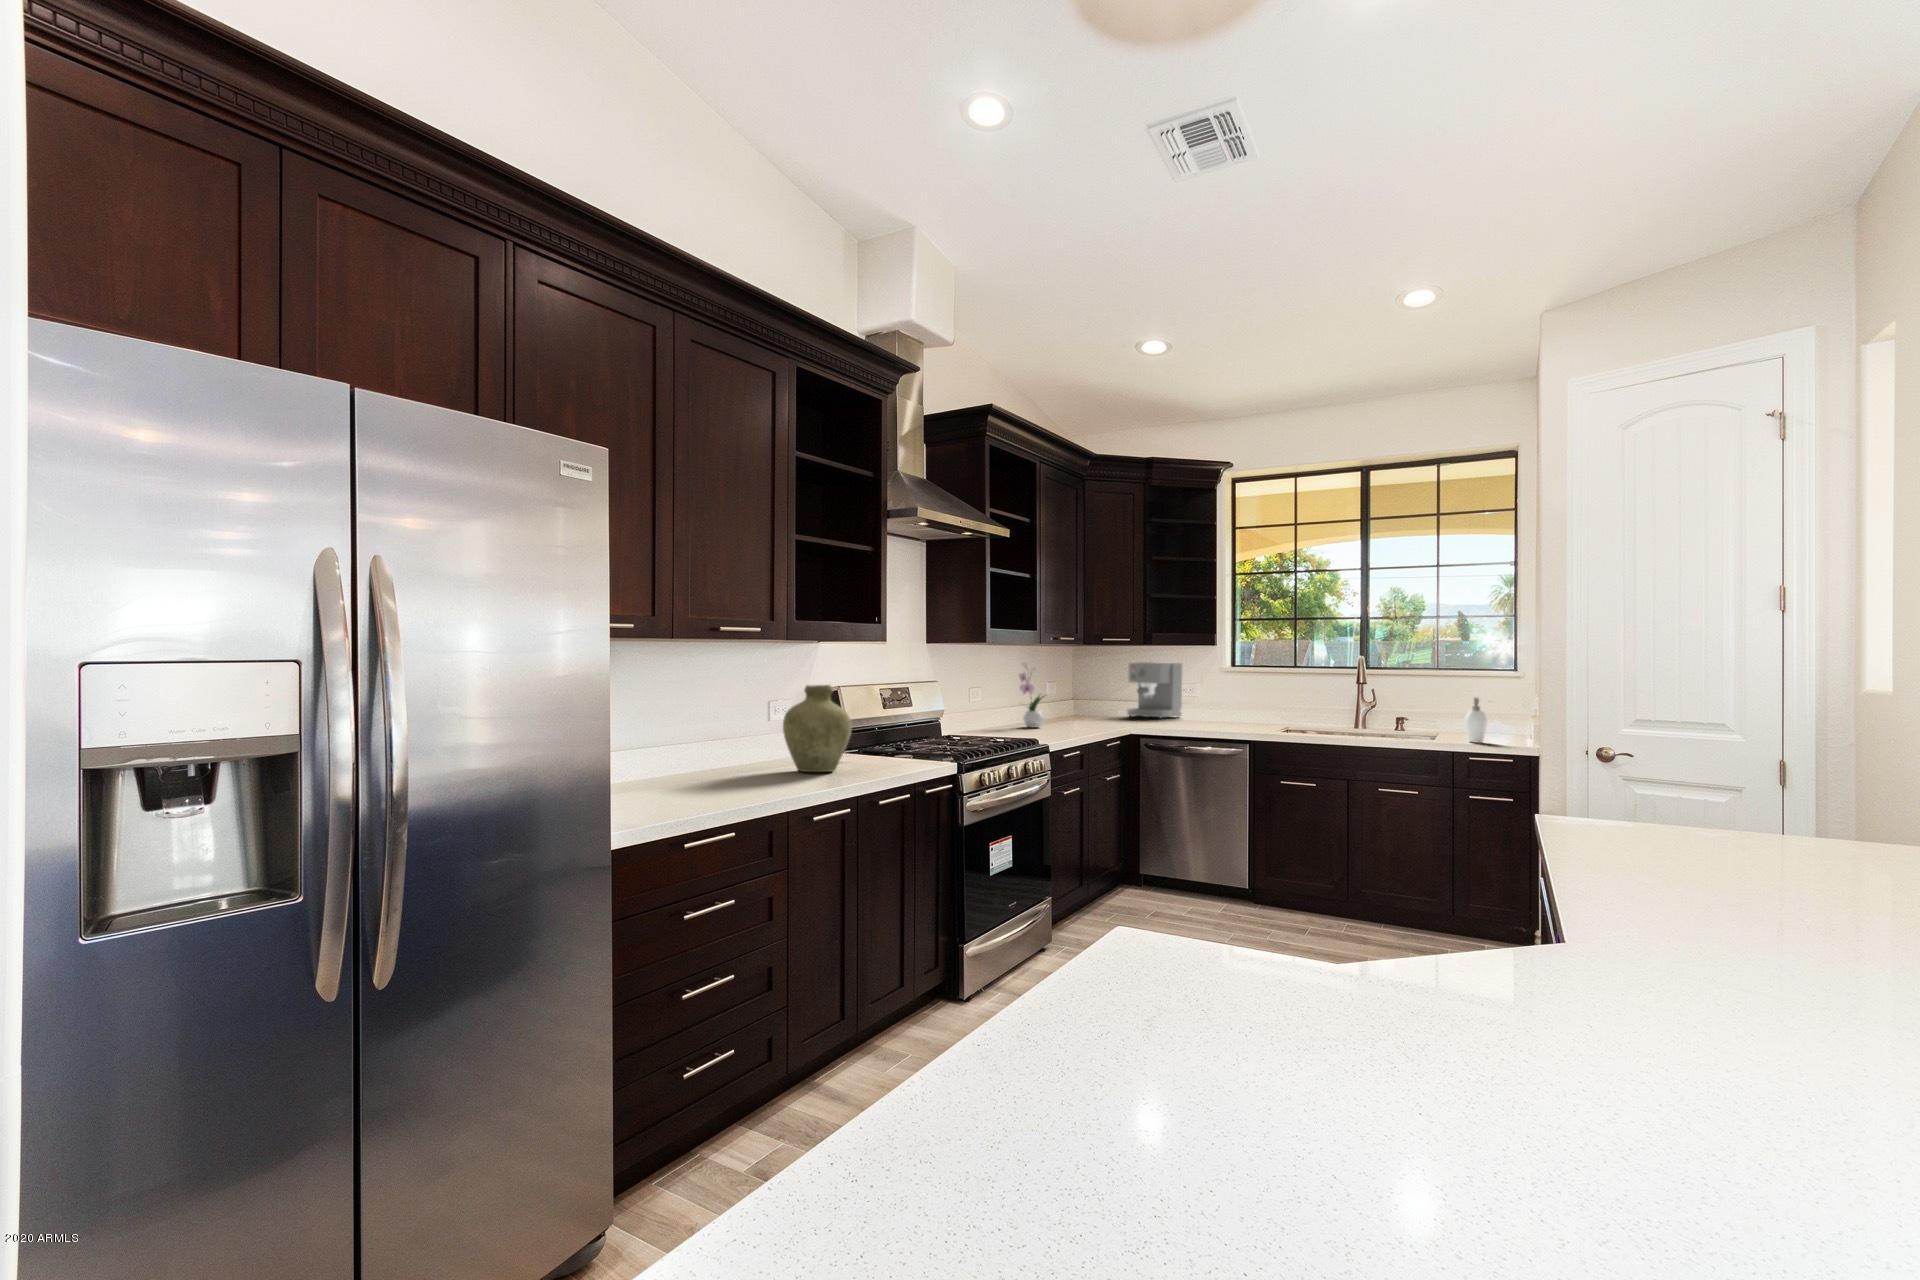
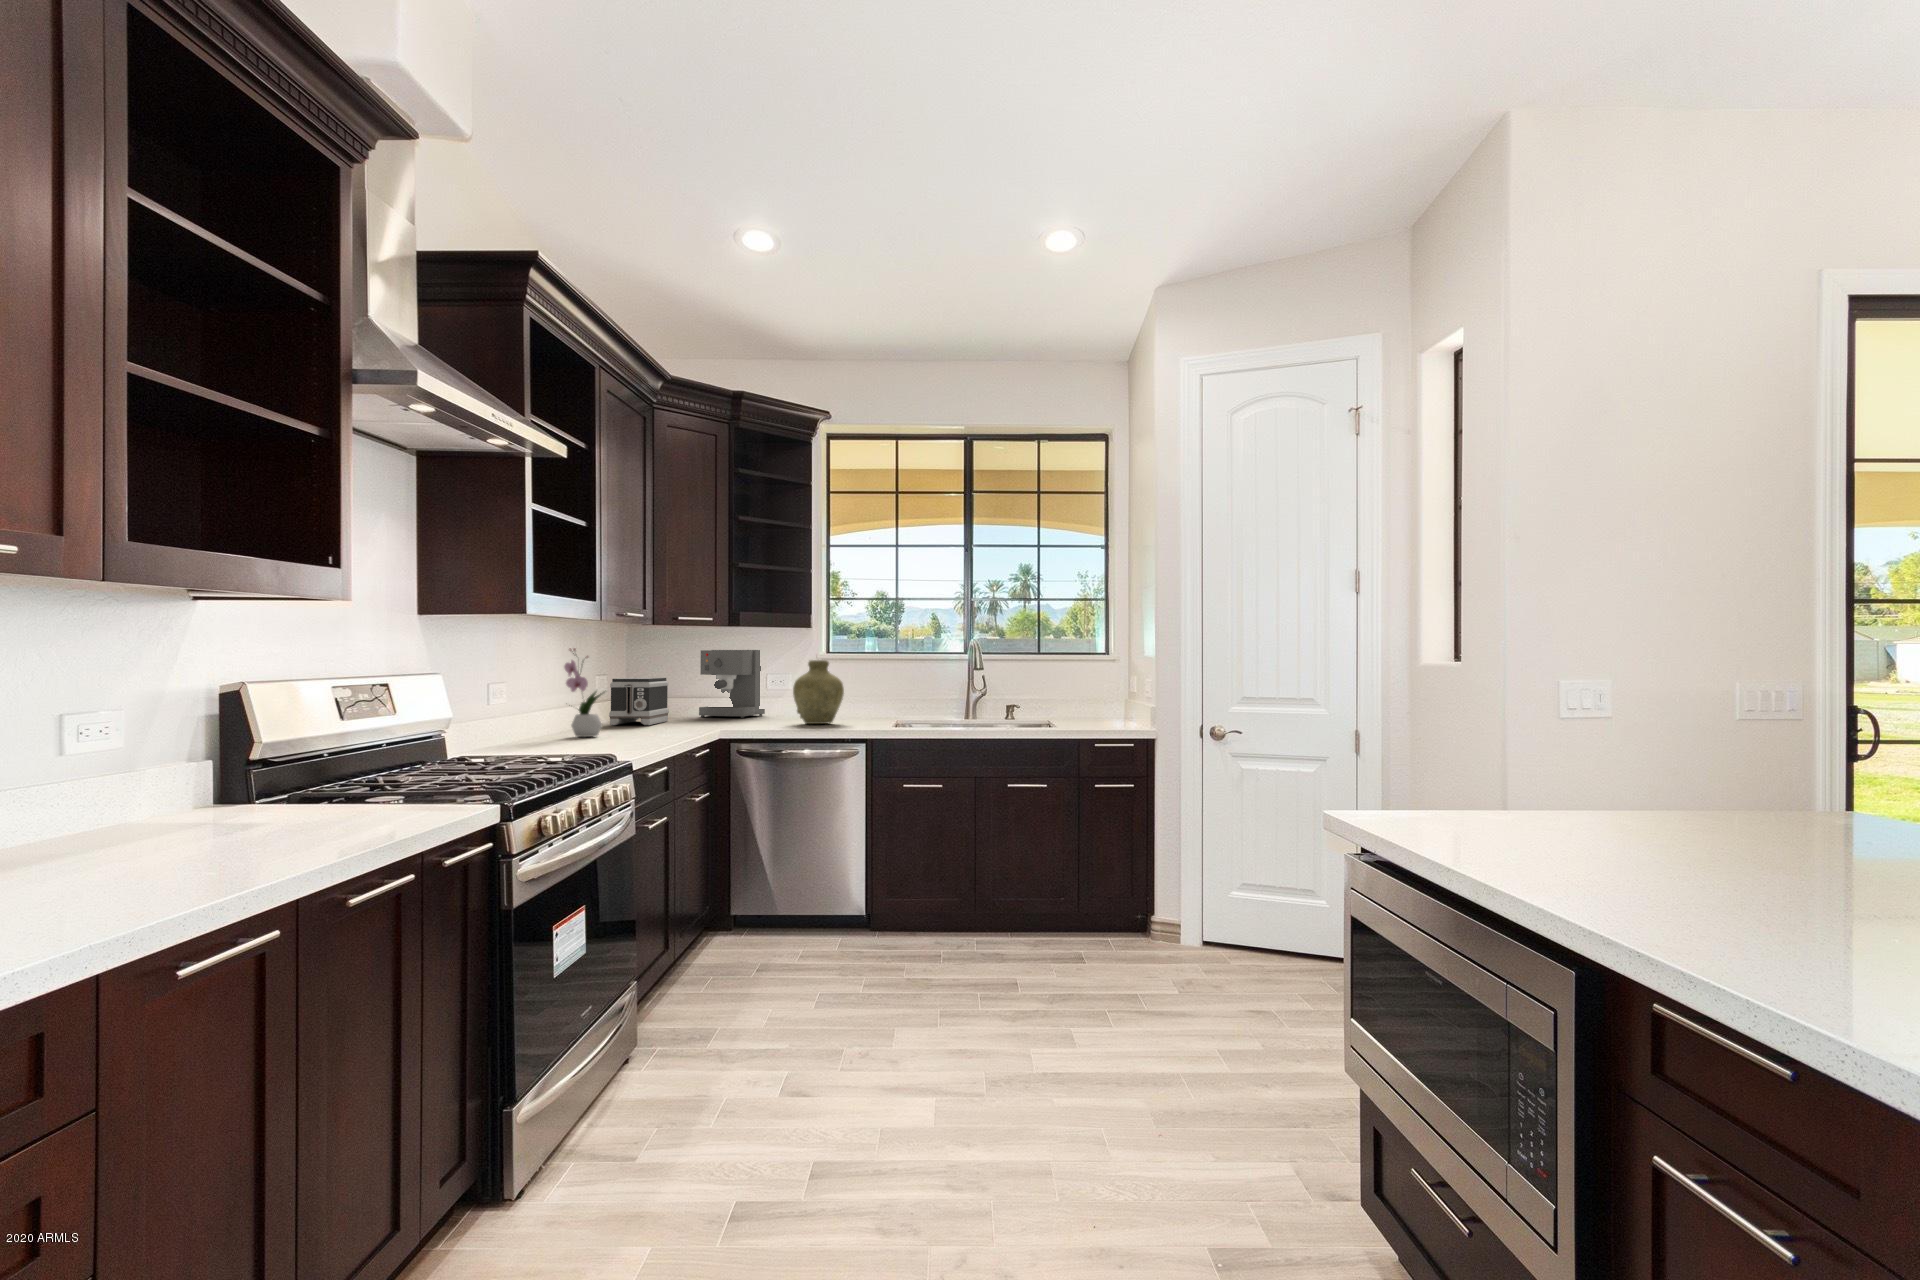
toaster: none [1055,684,1101,721] -> present [609,678,669,725]
vase: present [783,685,852,772] -> present [793,660,844,724]
soap dispenser: present [1465,698,1487,743] -> none [1091,680,1119,728]

